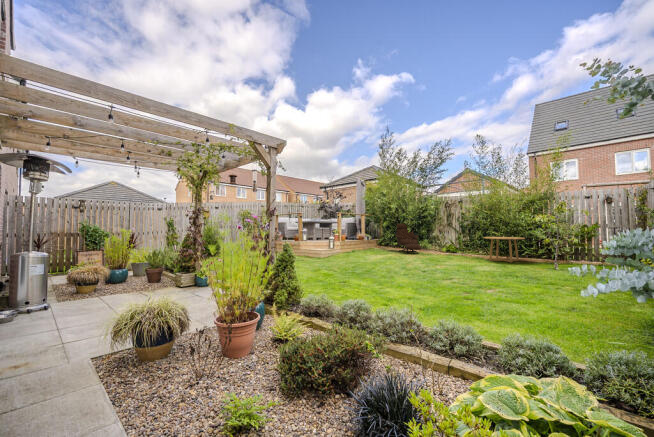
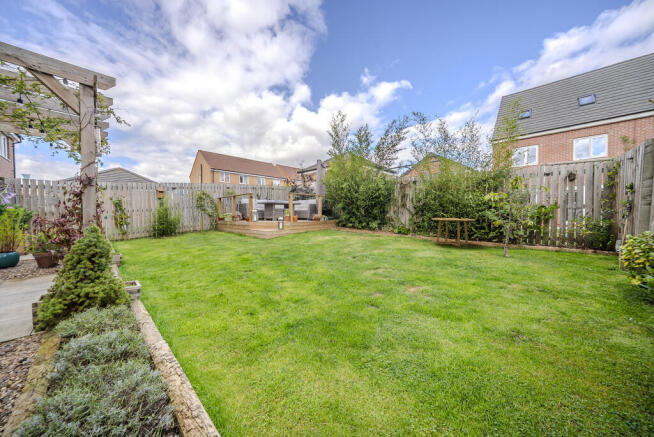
lounge chair: present [395,223,421,254] -> none [348,204,372,236]

